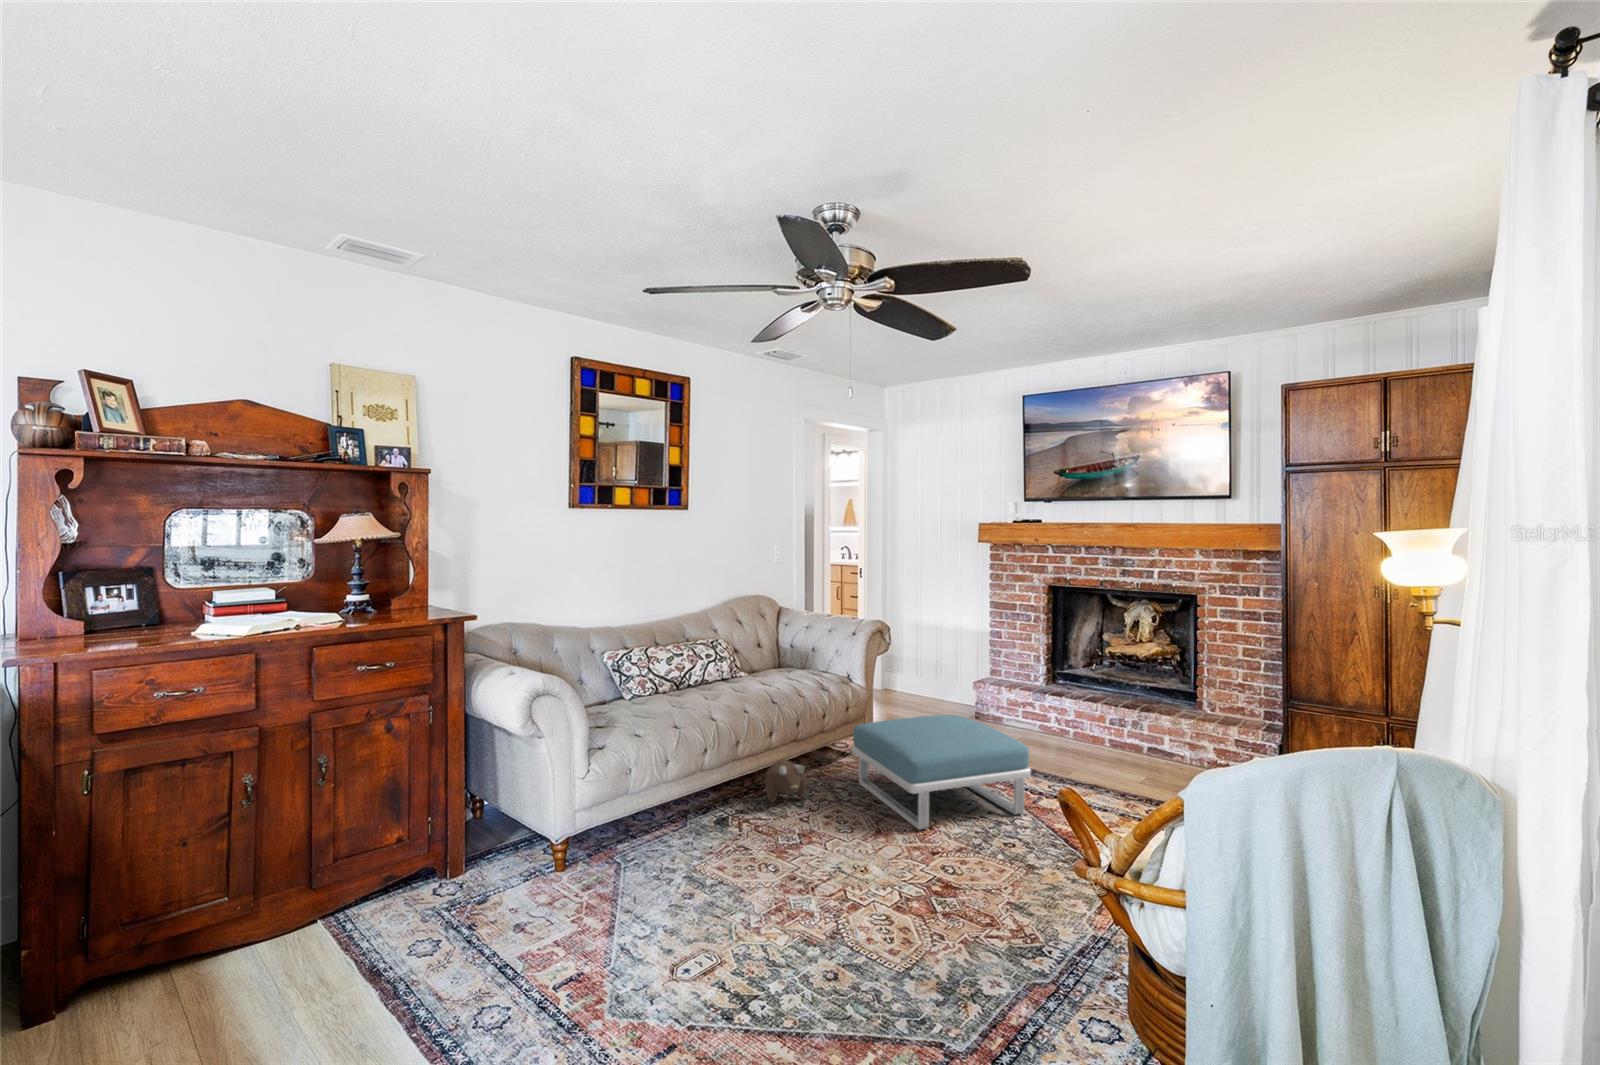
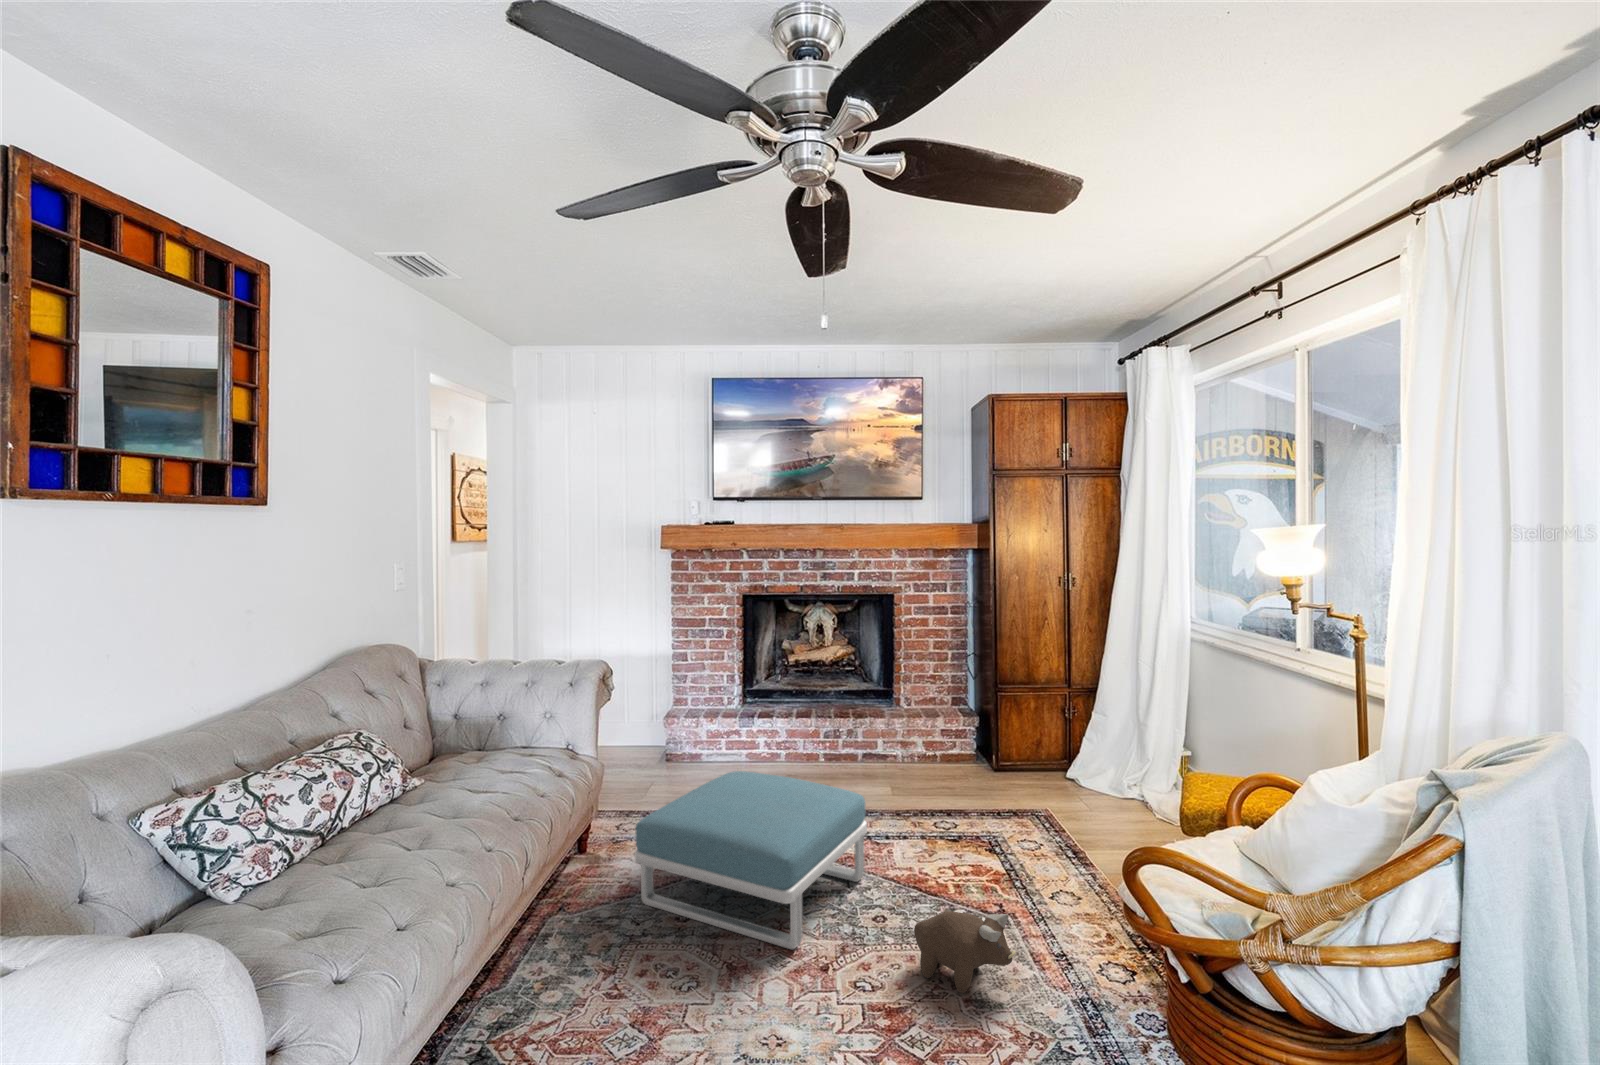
plush toy: present [765,759,807,803] -> present [914,911,1016,993]

